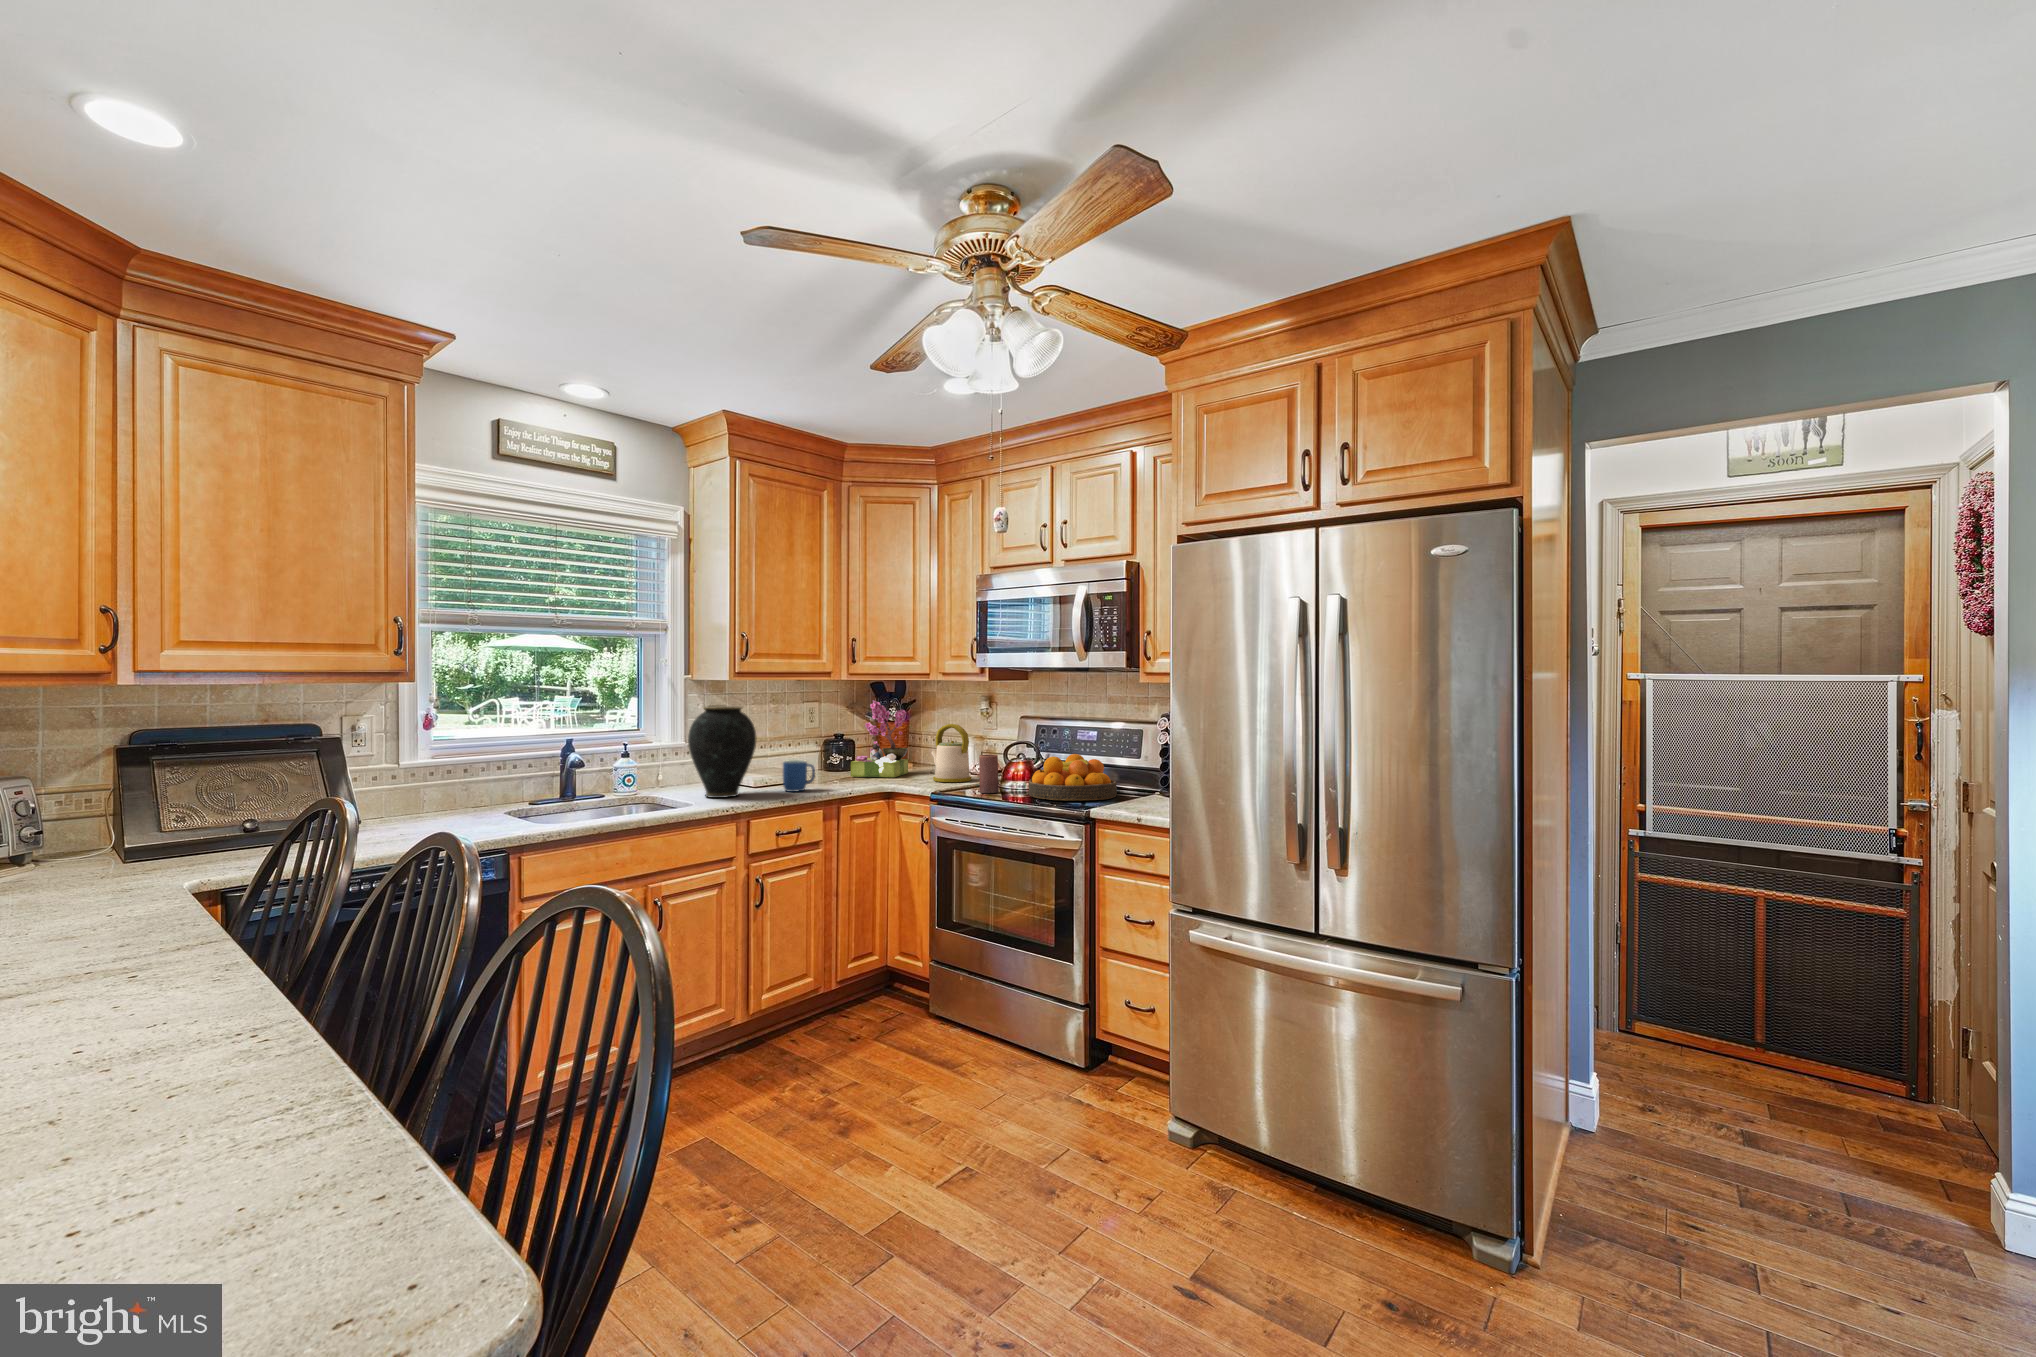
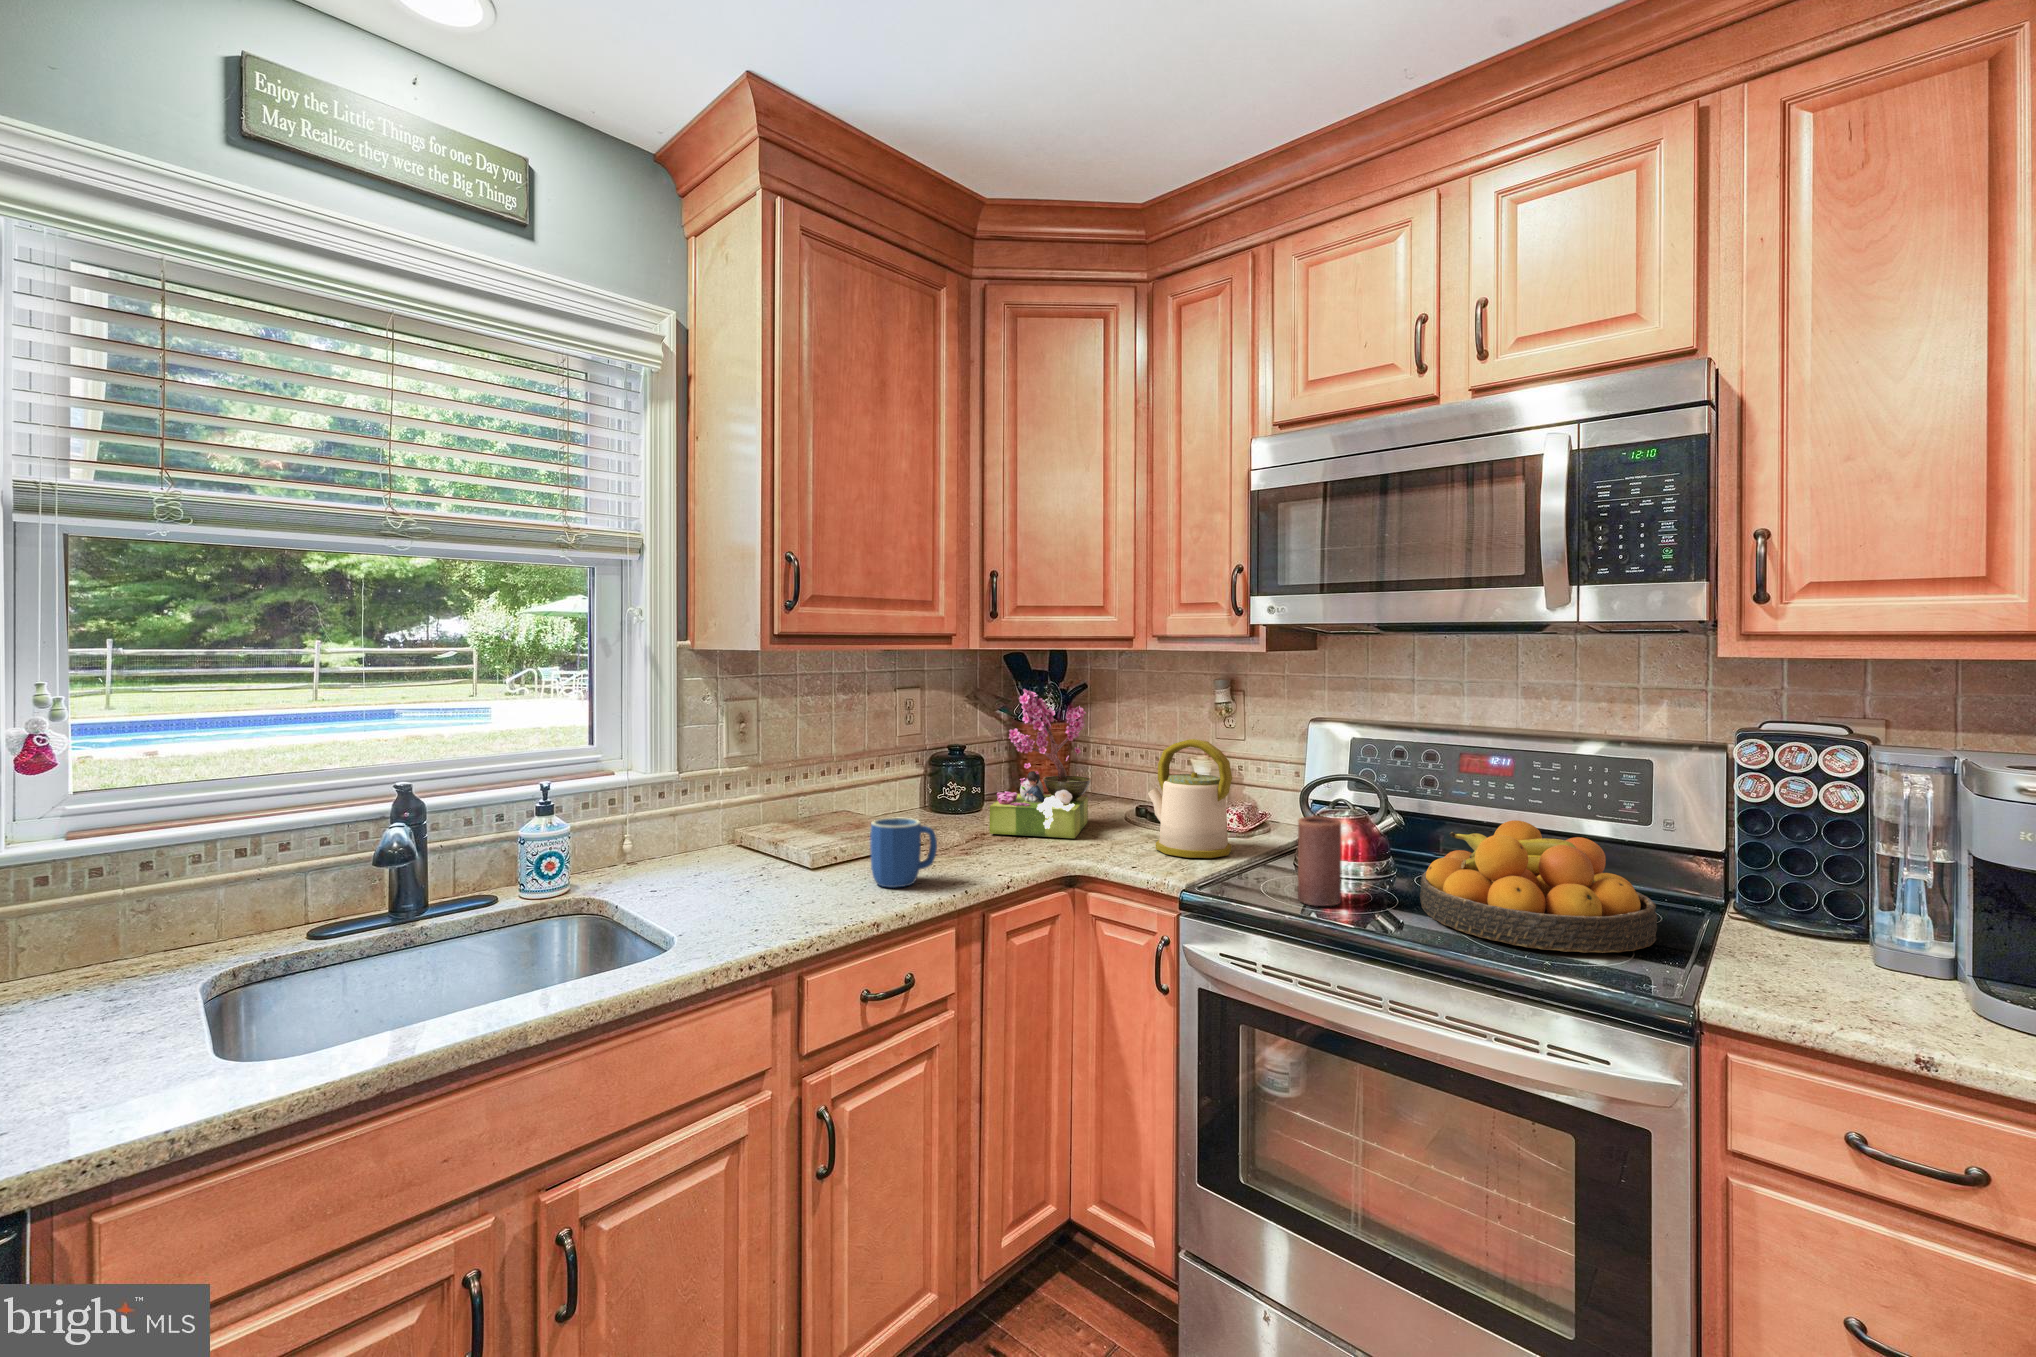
vase: present [688,706,757,798] -> none [670,708,817,911]

